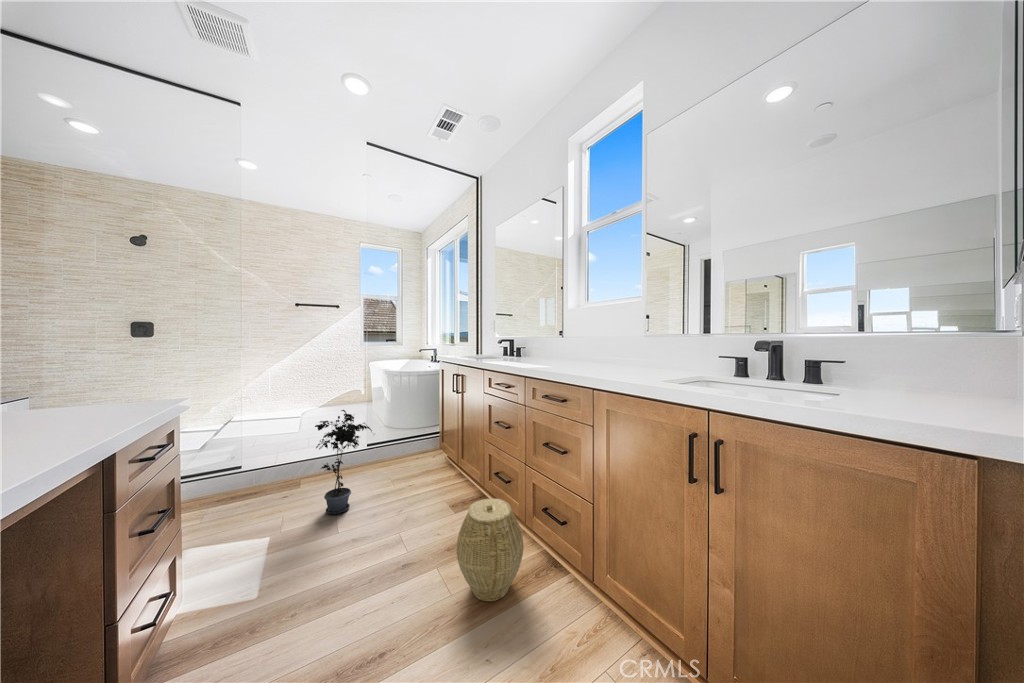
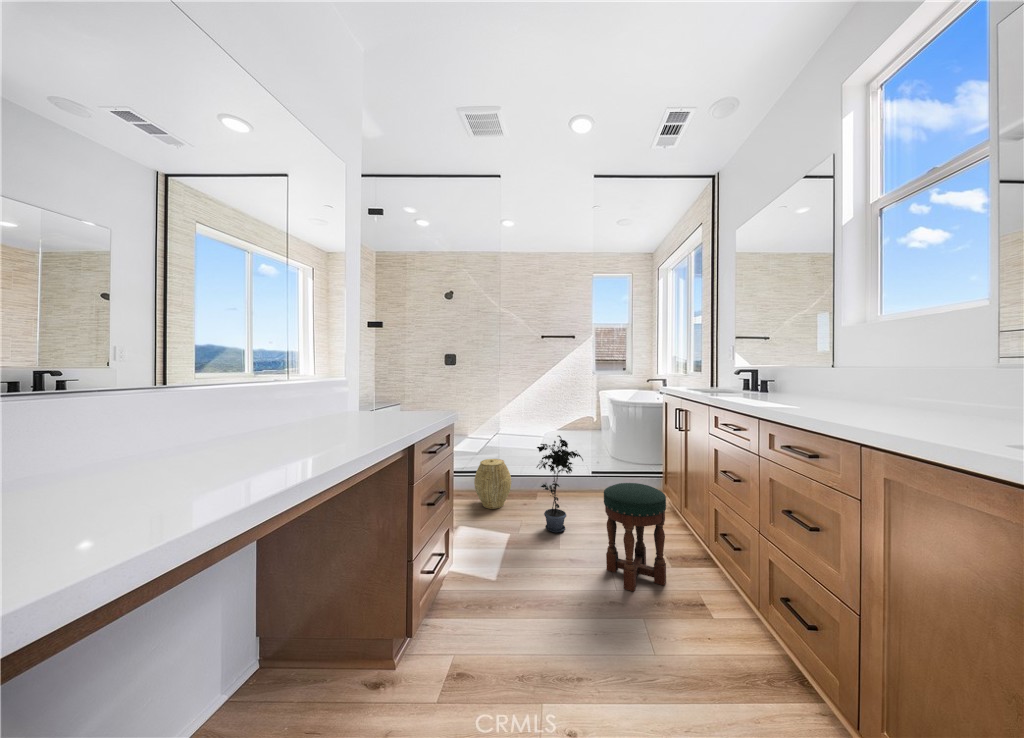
stool: none [398,444,454,547] -> present [604,483,666,591]
woven basket: present [457,498,524,601] -> present [474,459,511,509]

